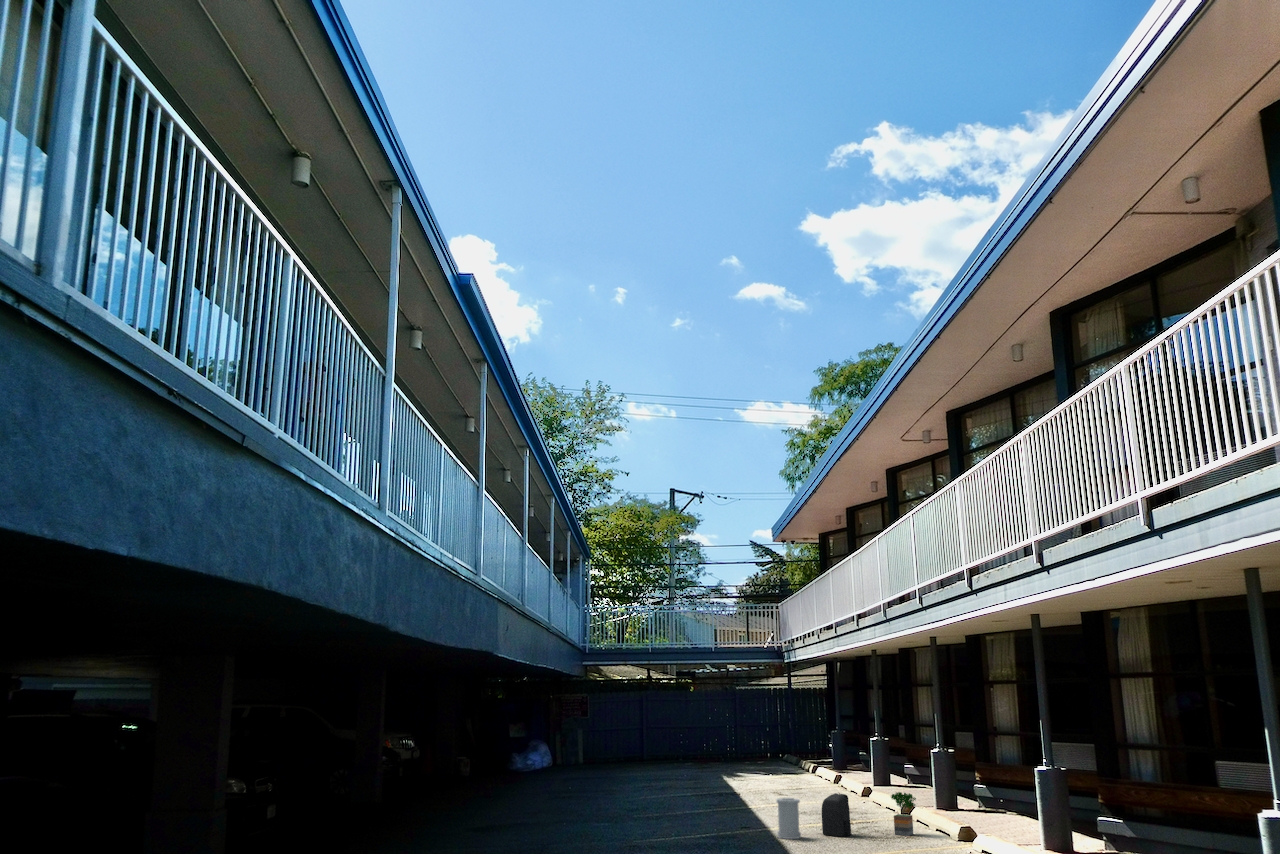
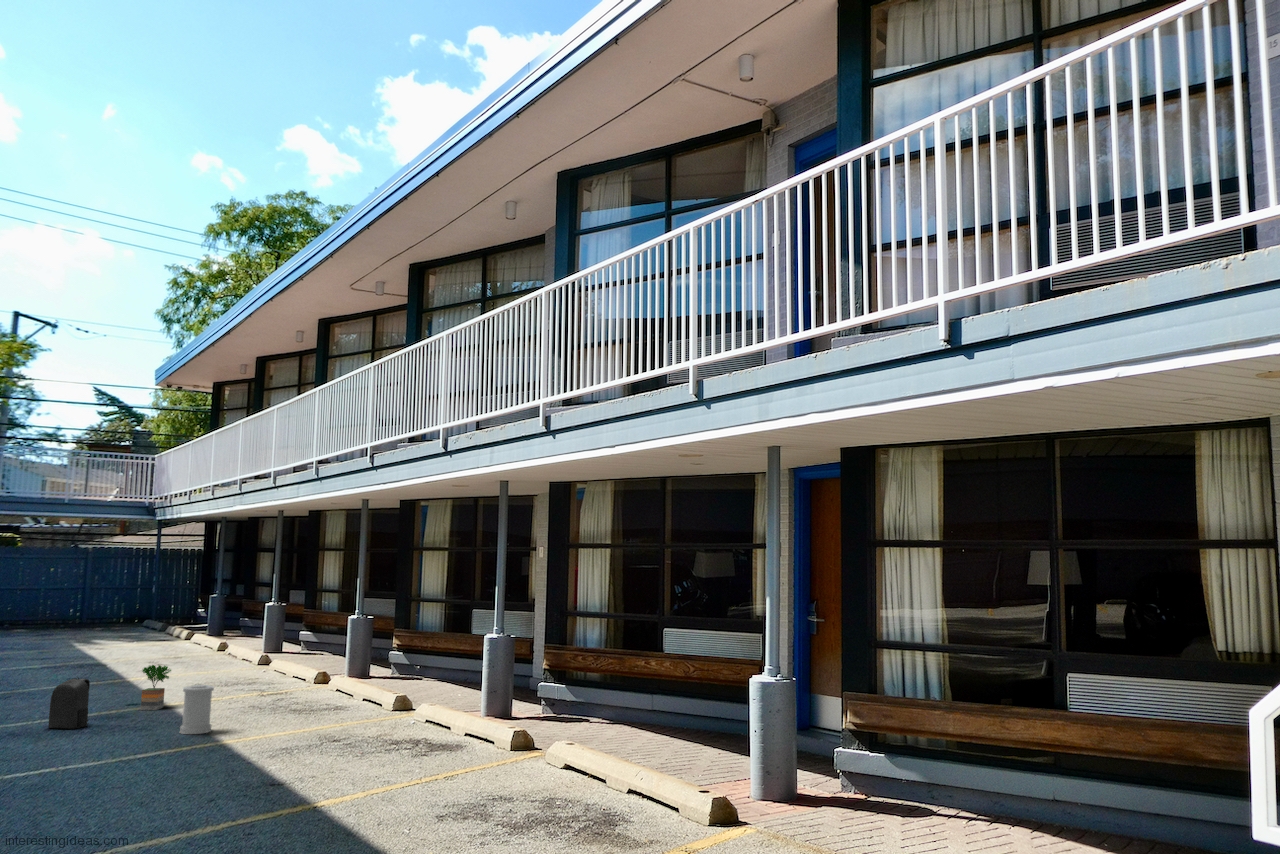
potted tree: present [891,792,916,836] -> present [141,665,171,710]
backpack: present [822,793,851,837] -> present [48,677,90,729]

